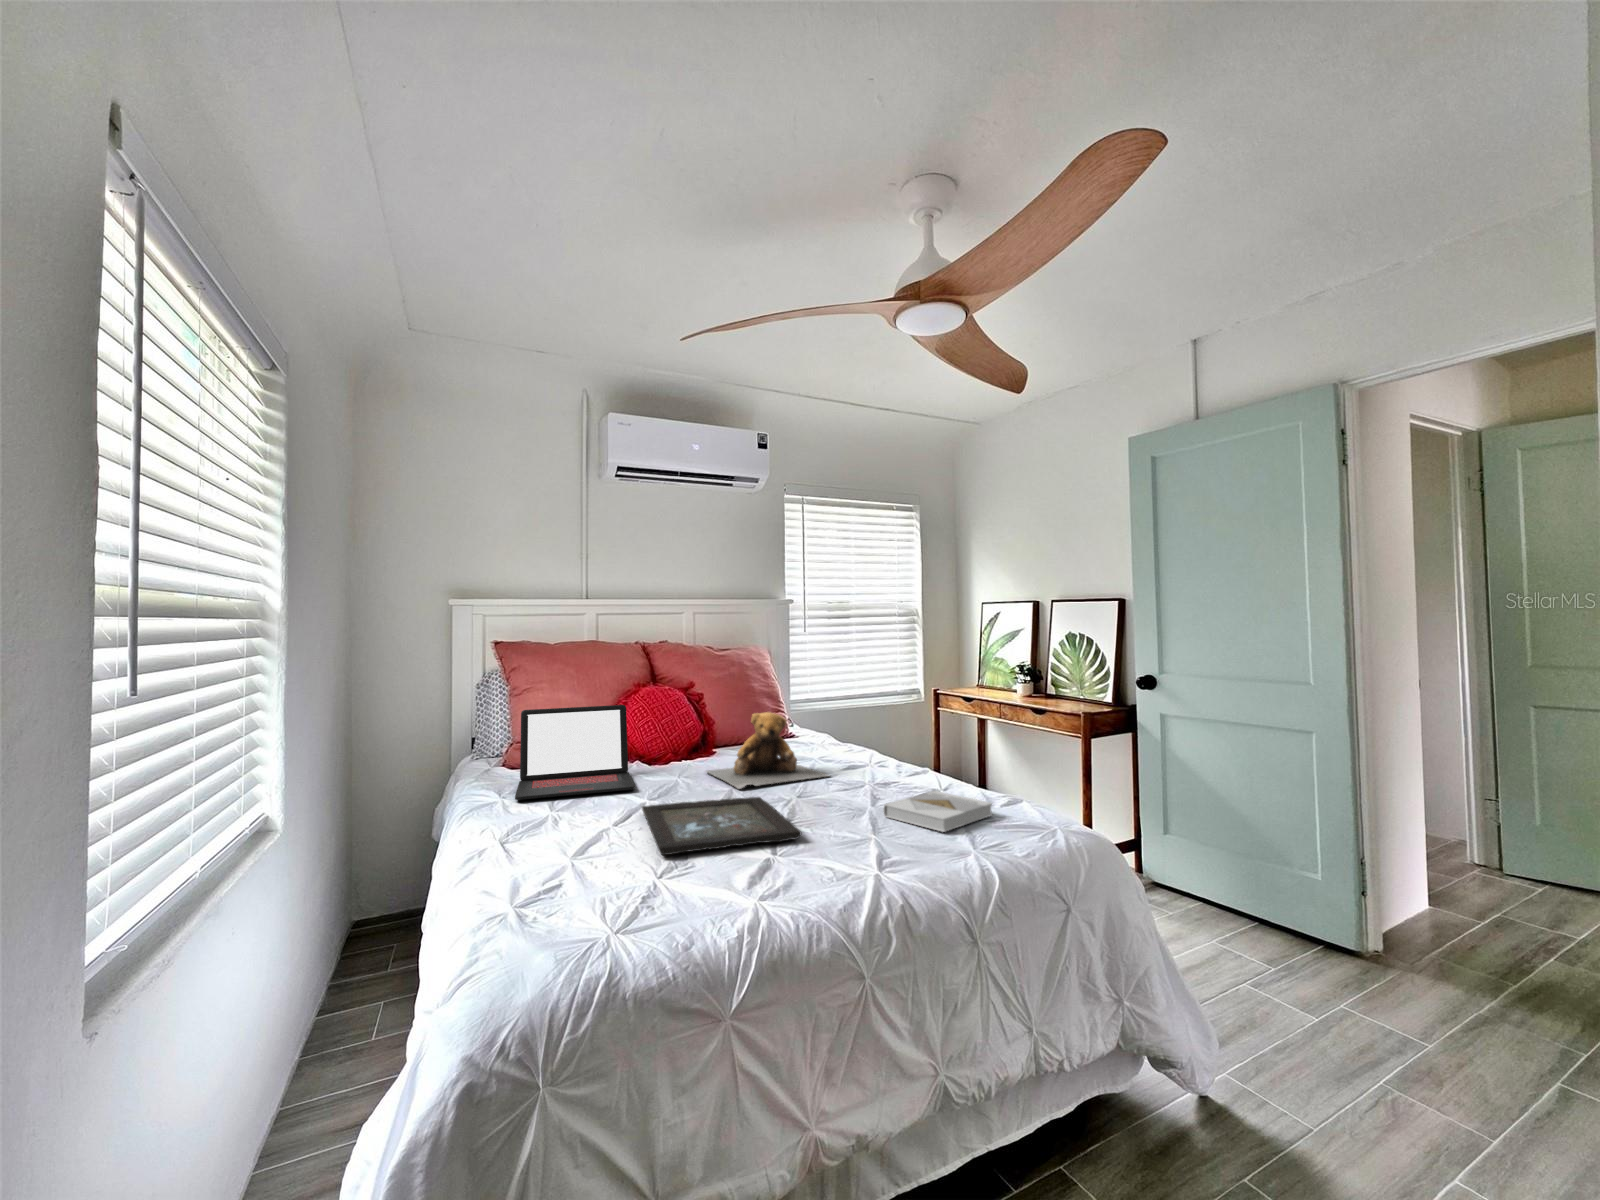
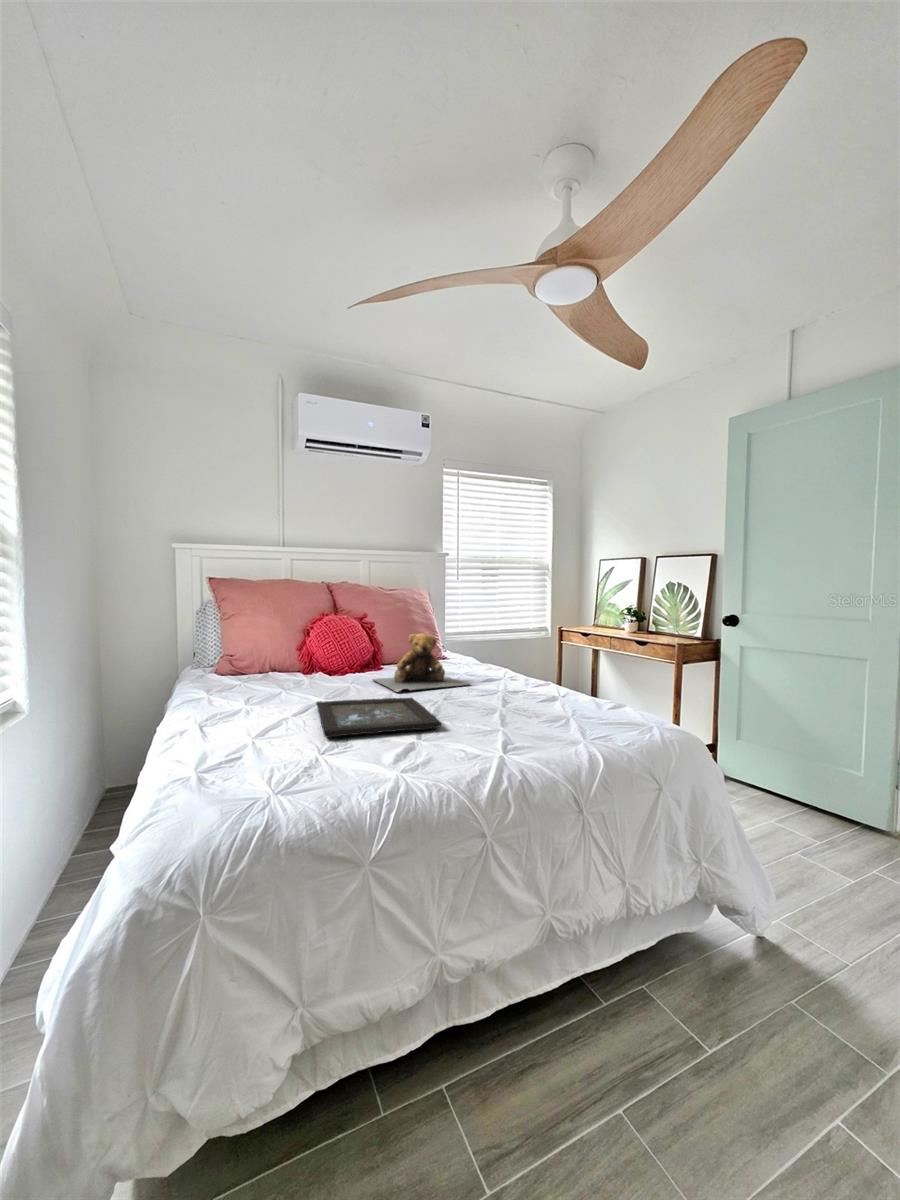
laptop: present [515,705,635,800] -> none [218,626,314,696]
book: present [883,791,992,832] -> none [510,695,600,726]

